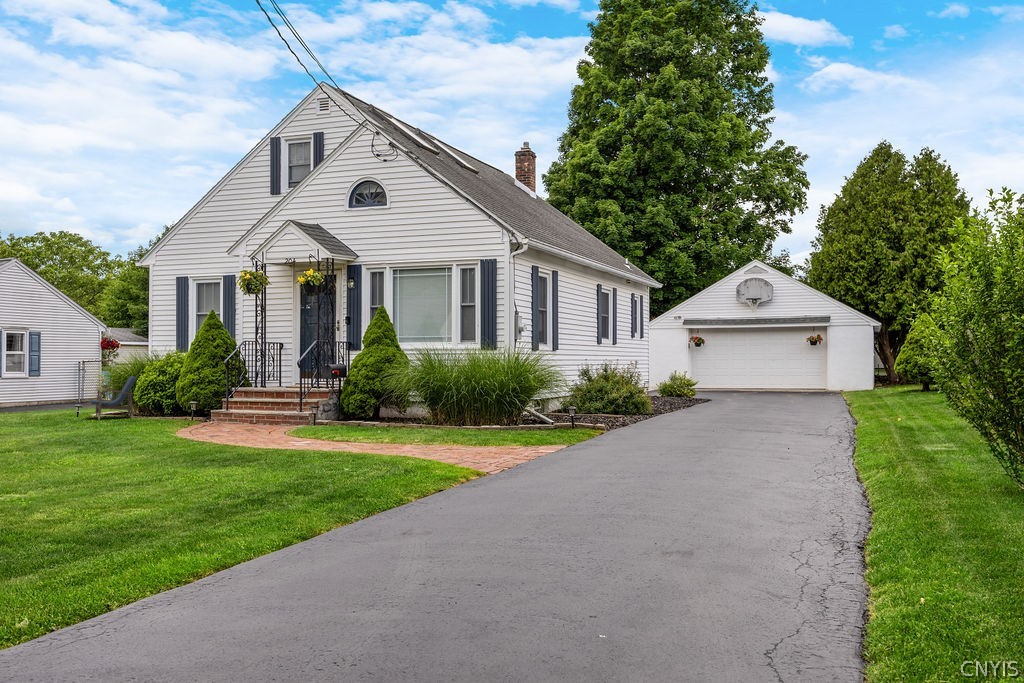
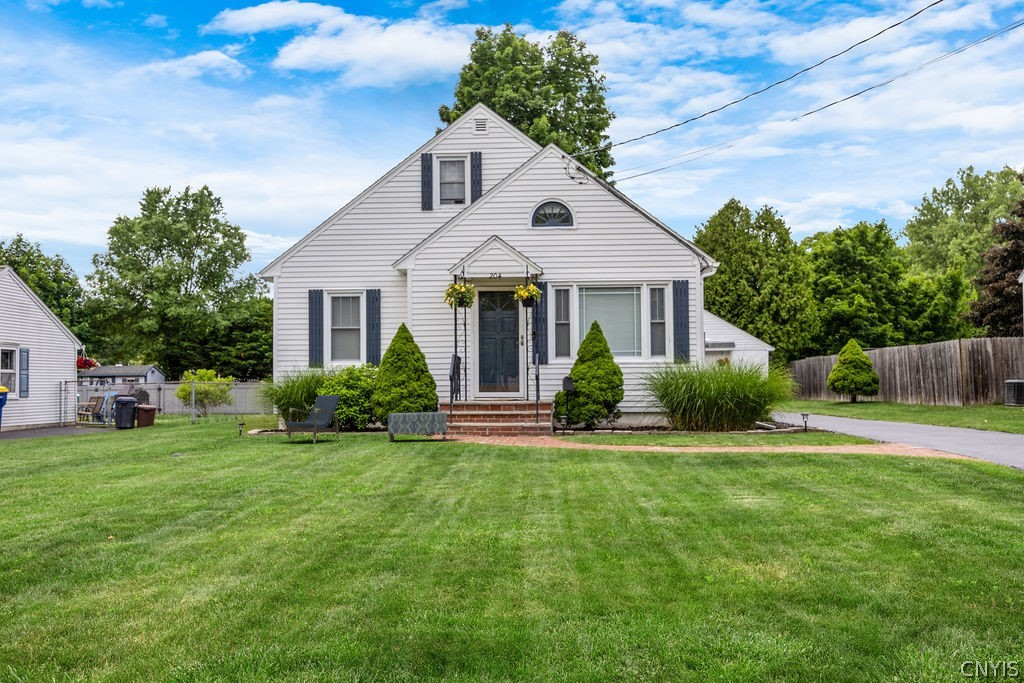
bench: none [151,395,211,423] -> present [388,412,447,442]

